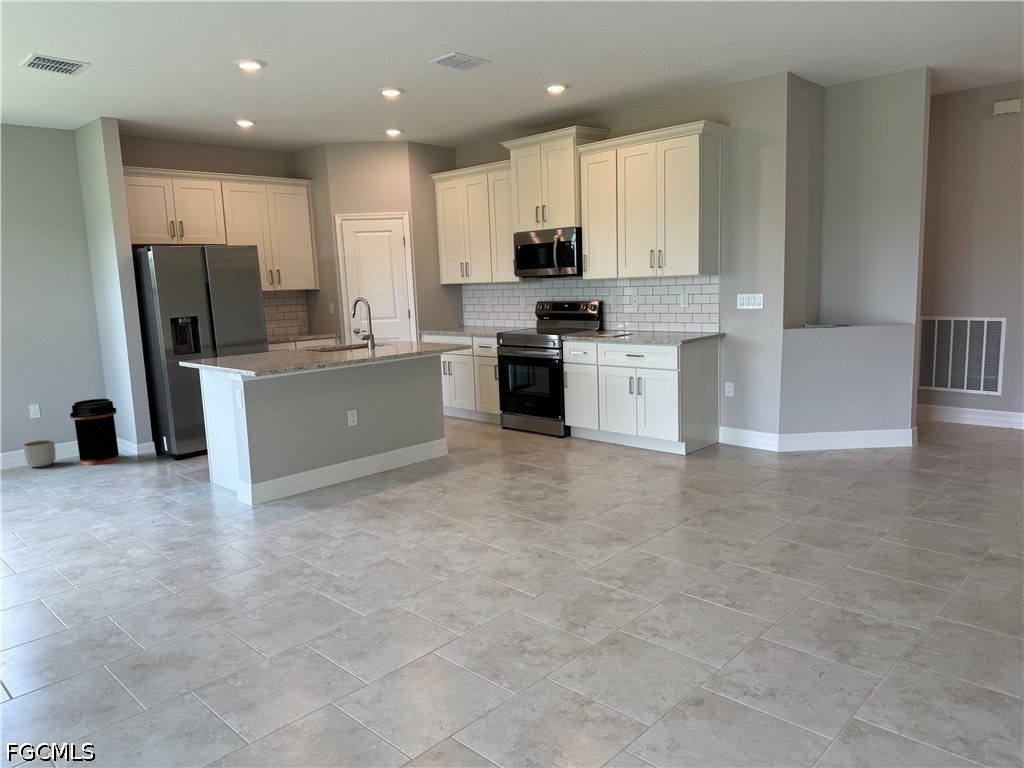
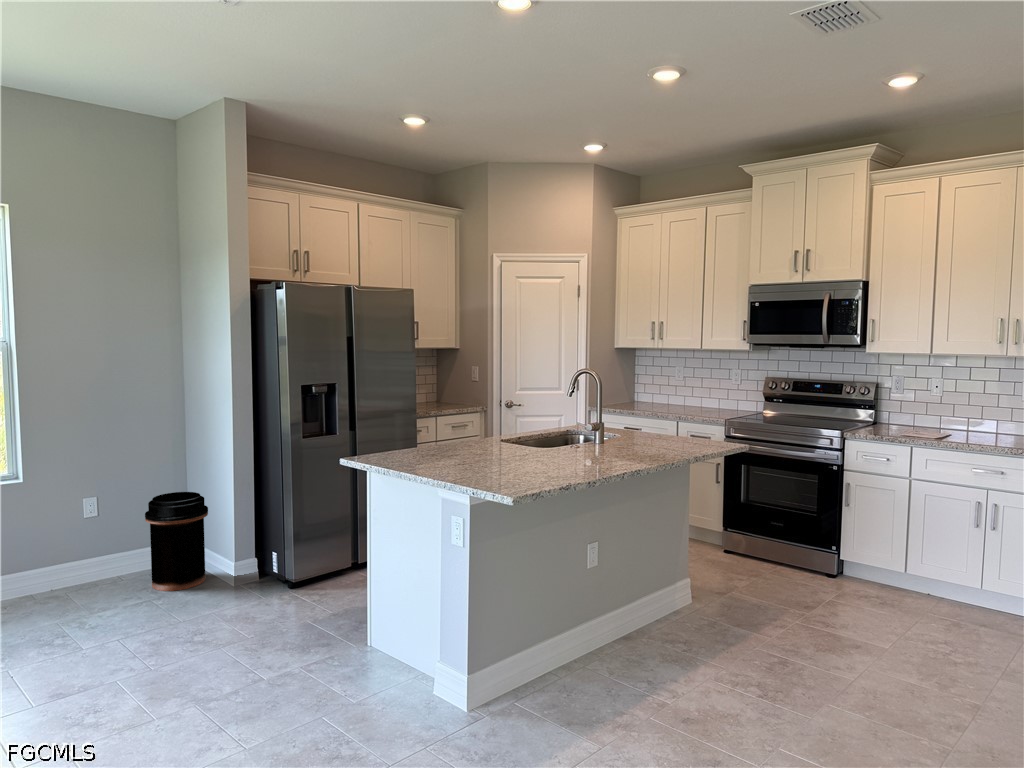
planter: present [23,440,56,467] -> none [74,549,117,591]

